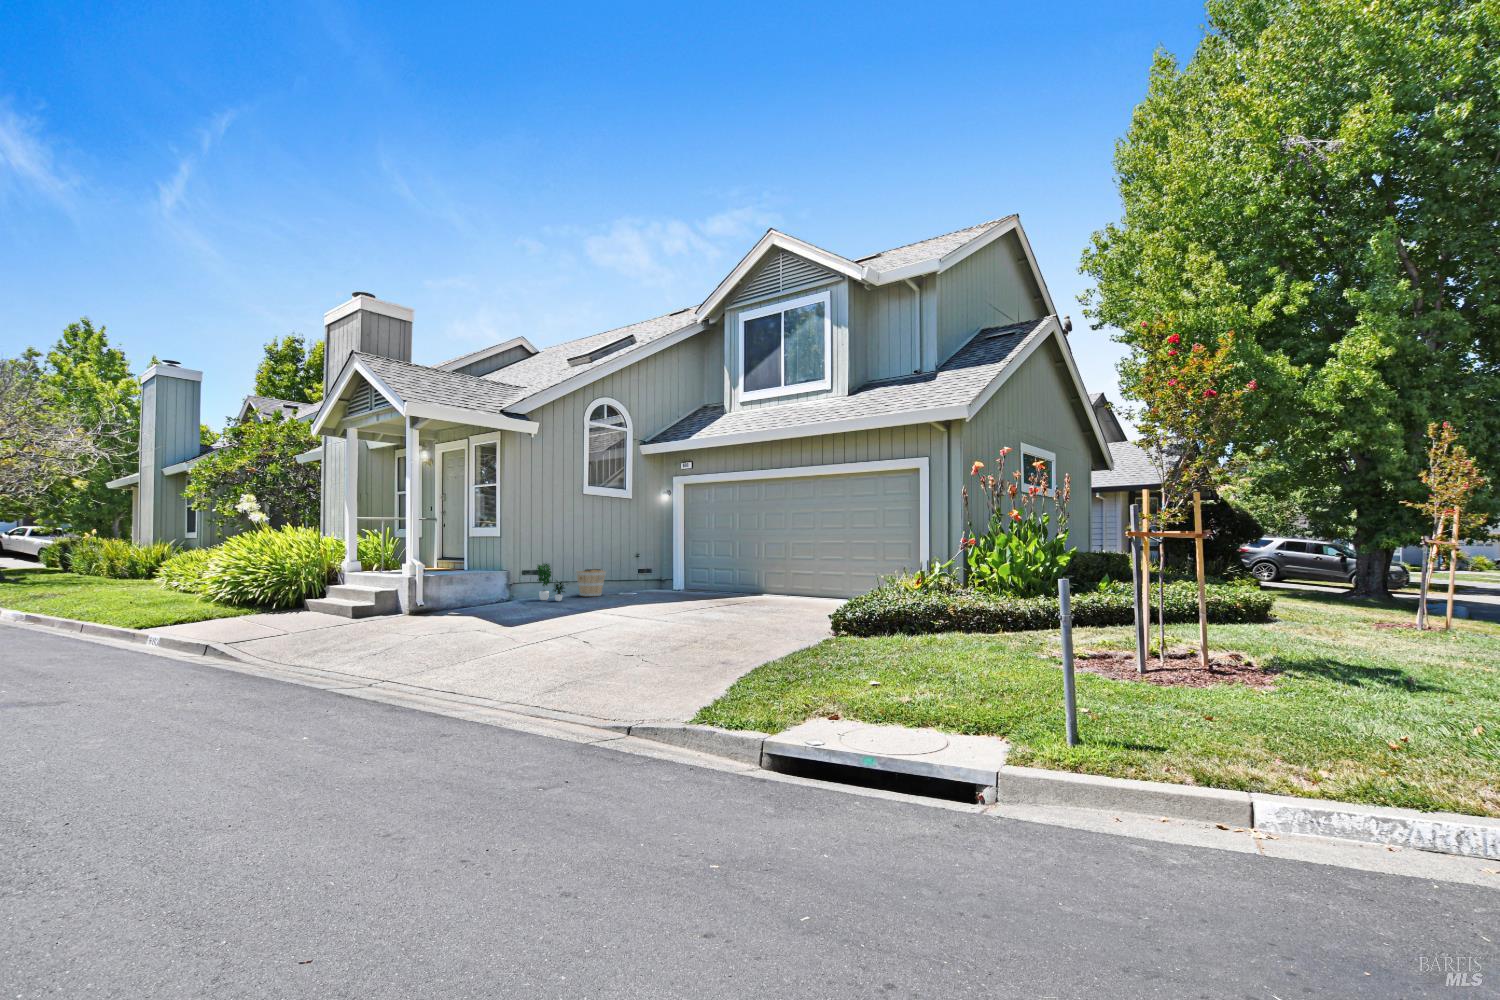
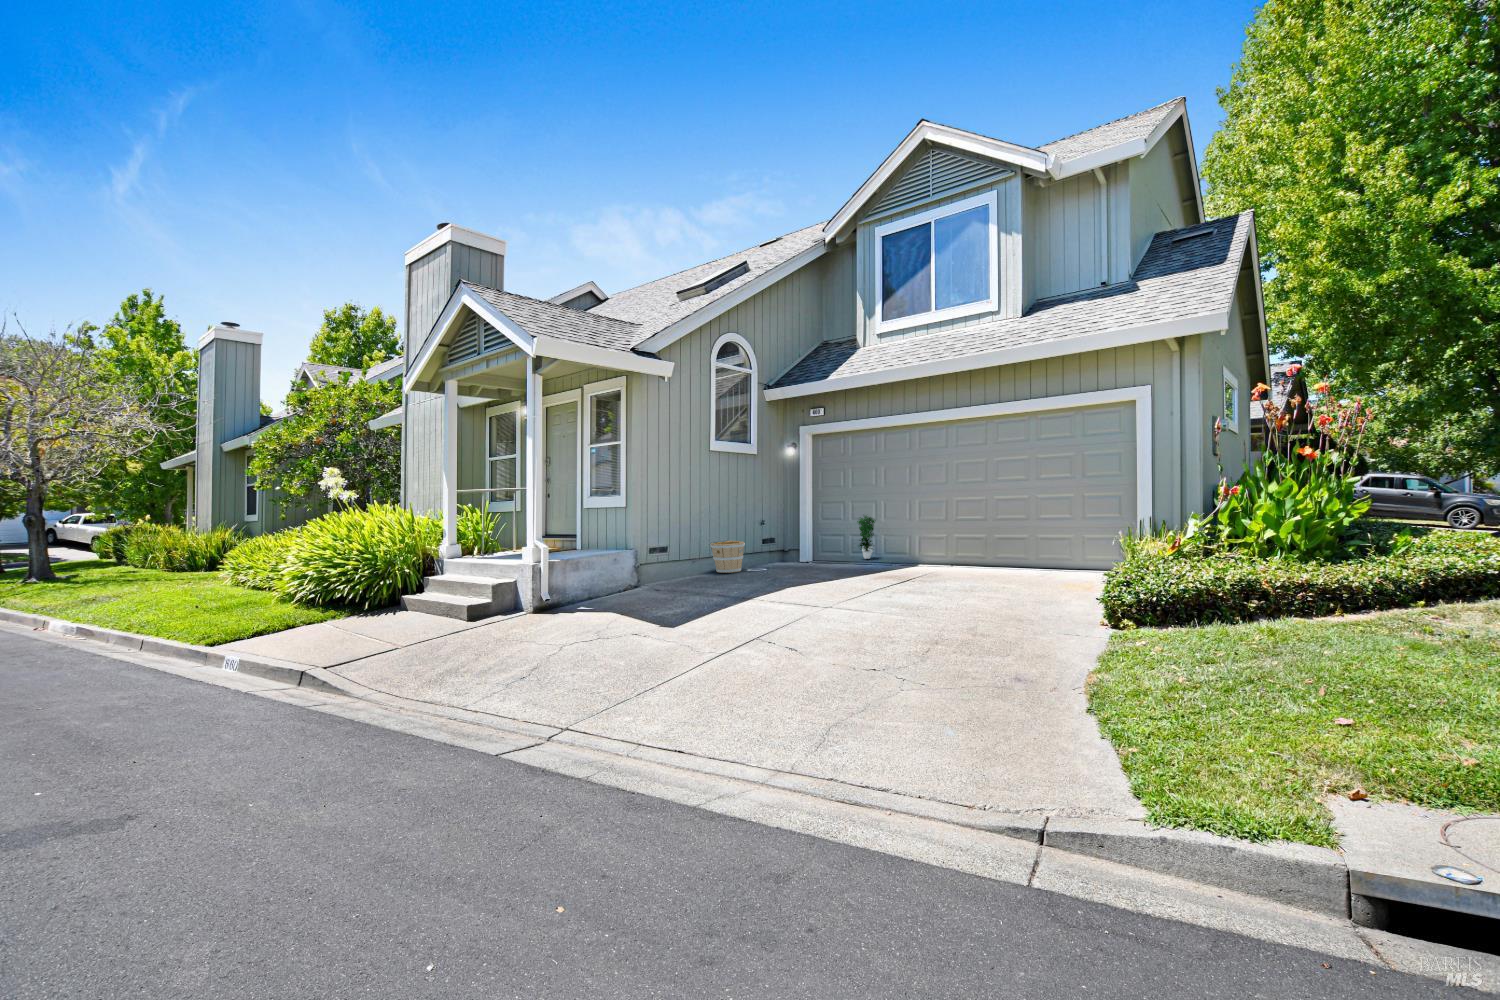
potted plant: present [537,564,566,601] -> present [857,516,876,559]

